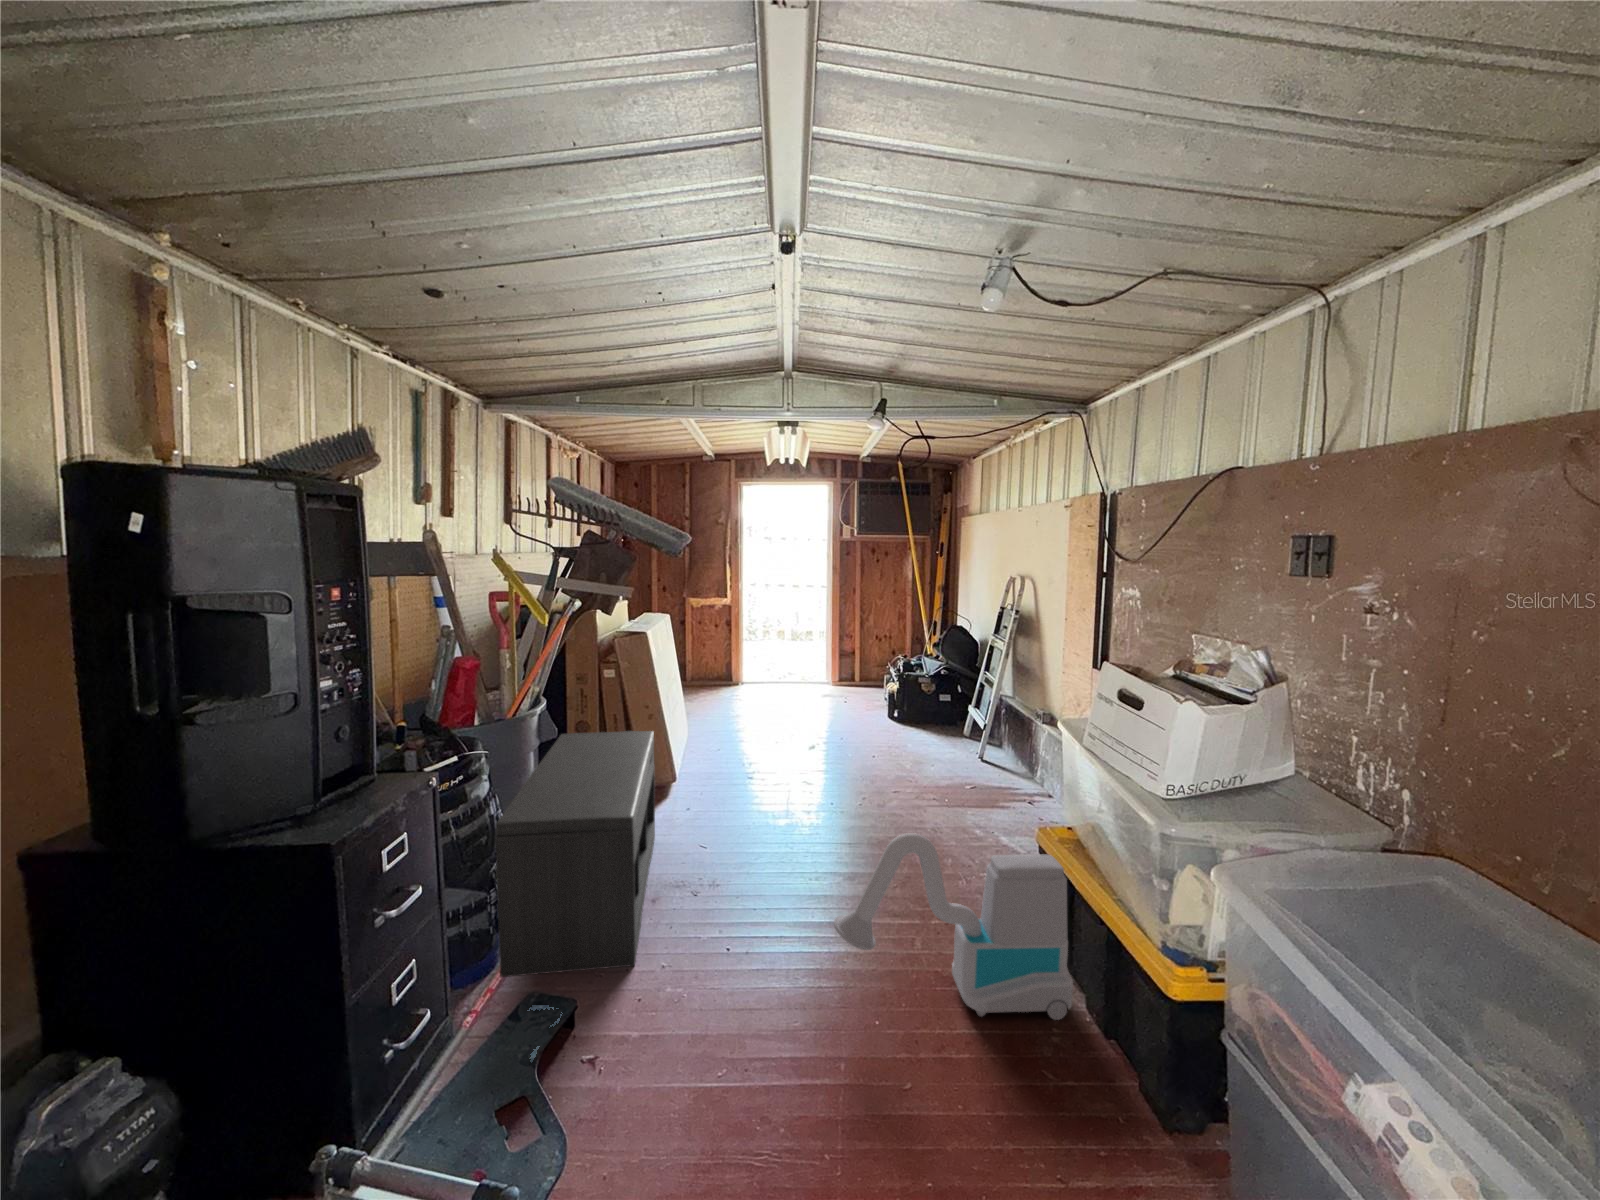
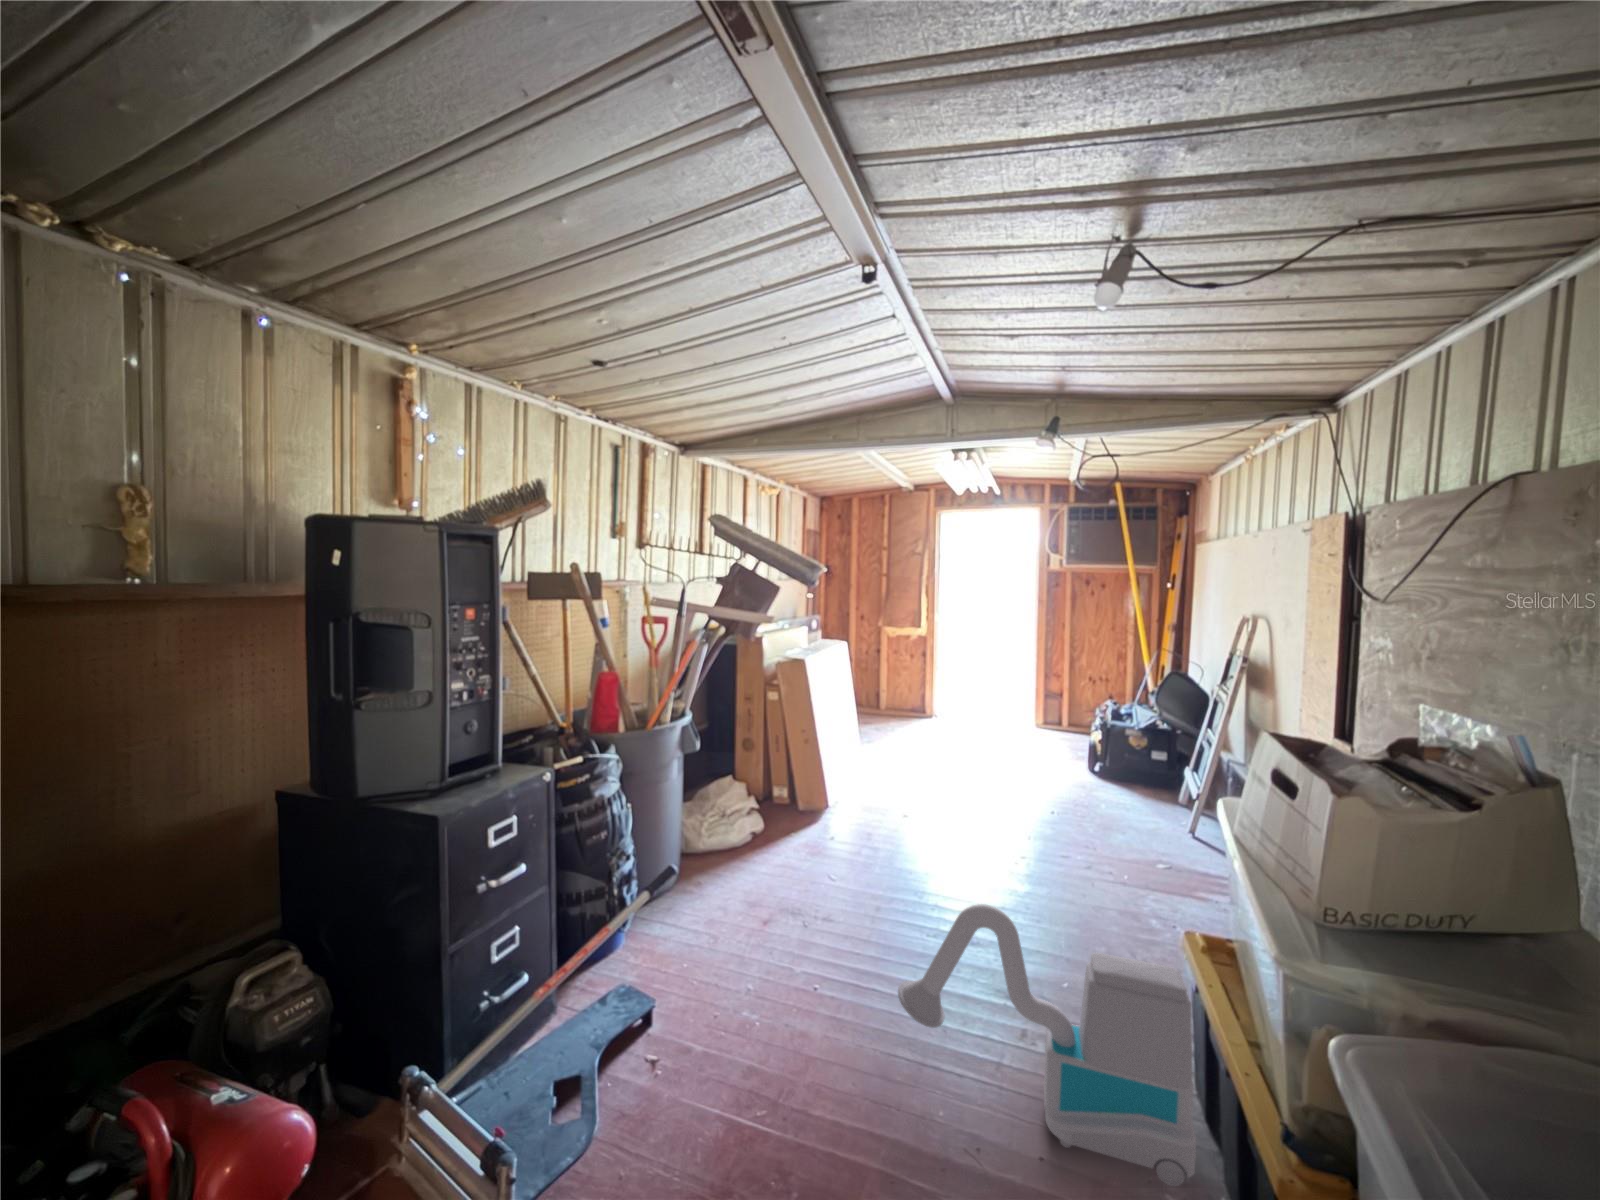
bench: present [495,731,655,977] -> none [608,748,789,983]

